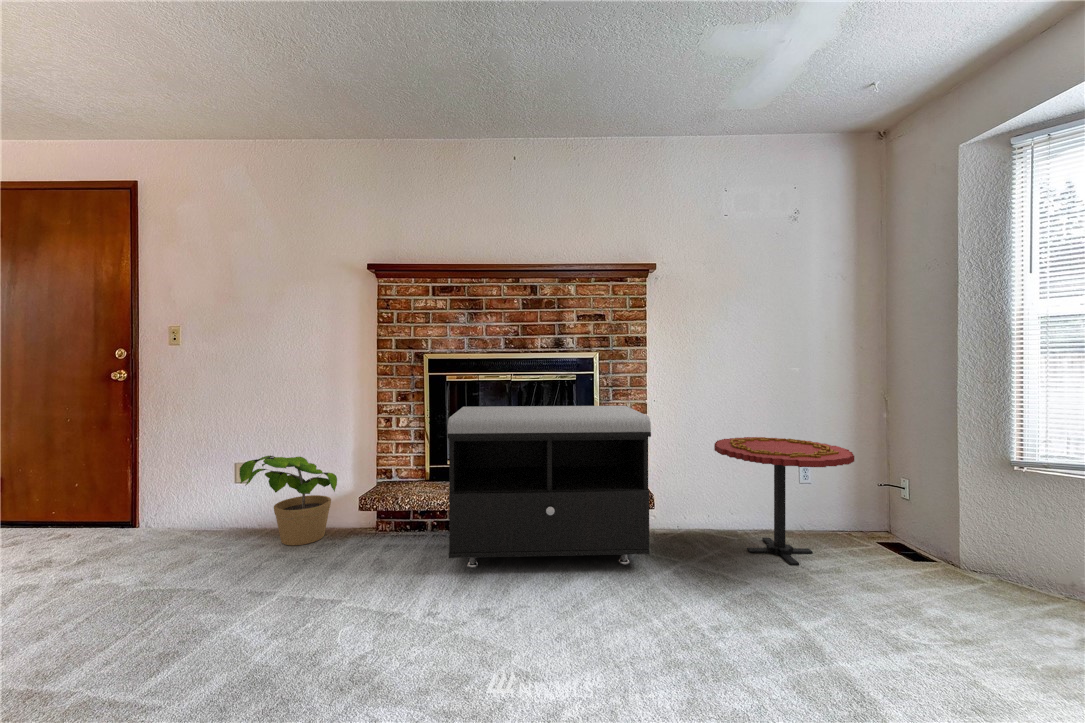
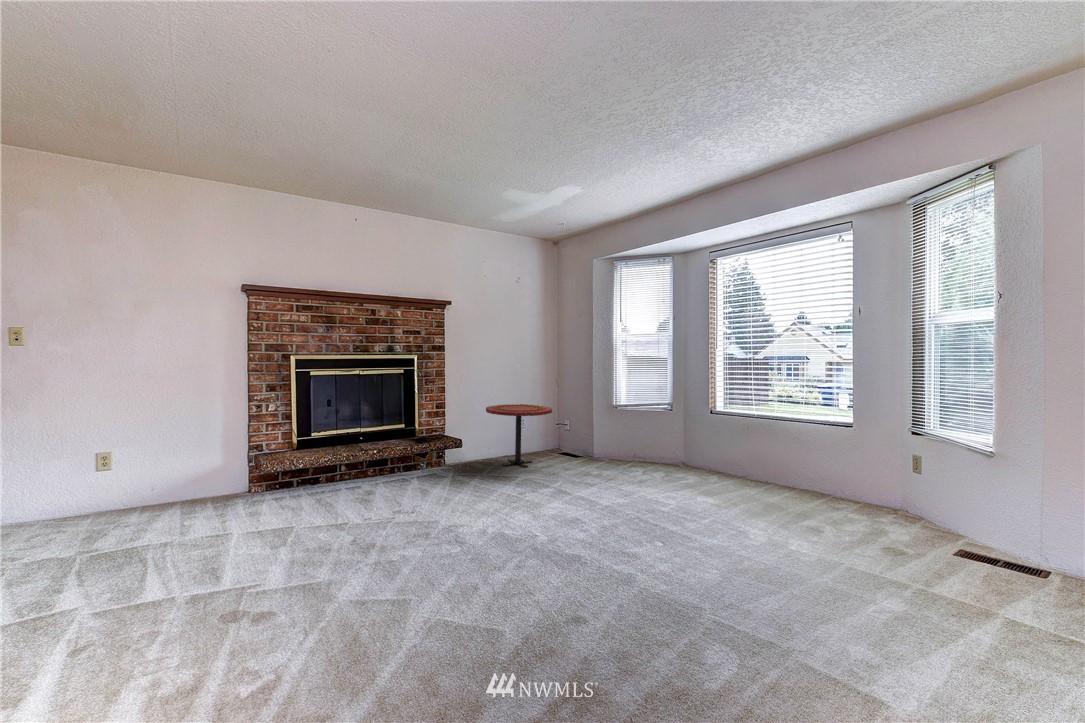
storage bench: present [448,406,651,568] -> none [325,389,463,496]
potted plant: present [239,456,337,545] -> none [138,437,220,511]

